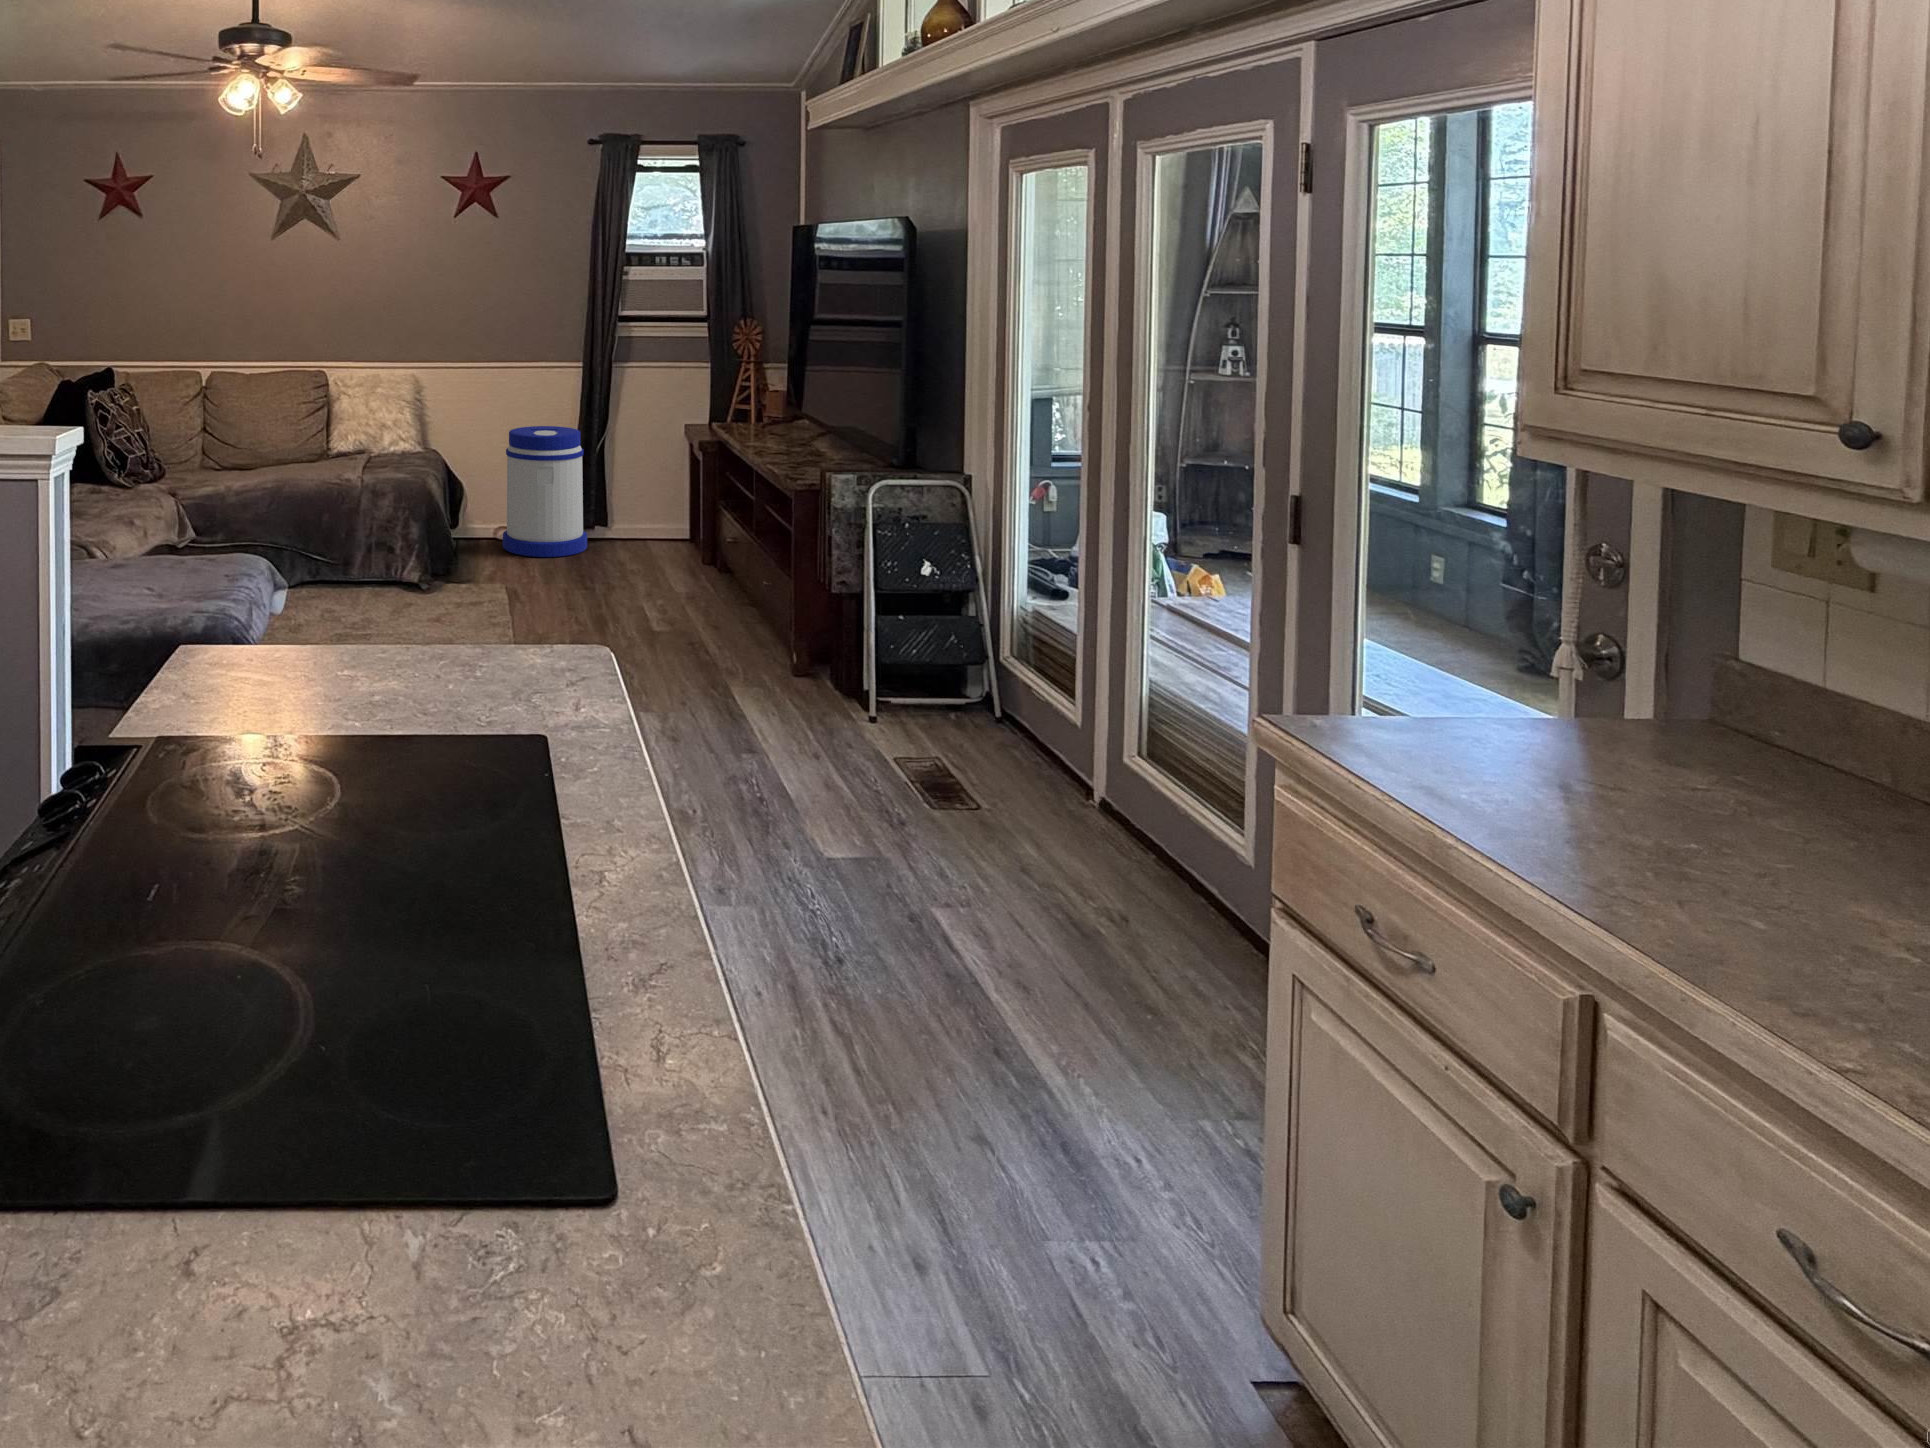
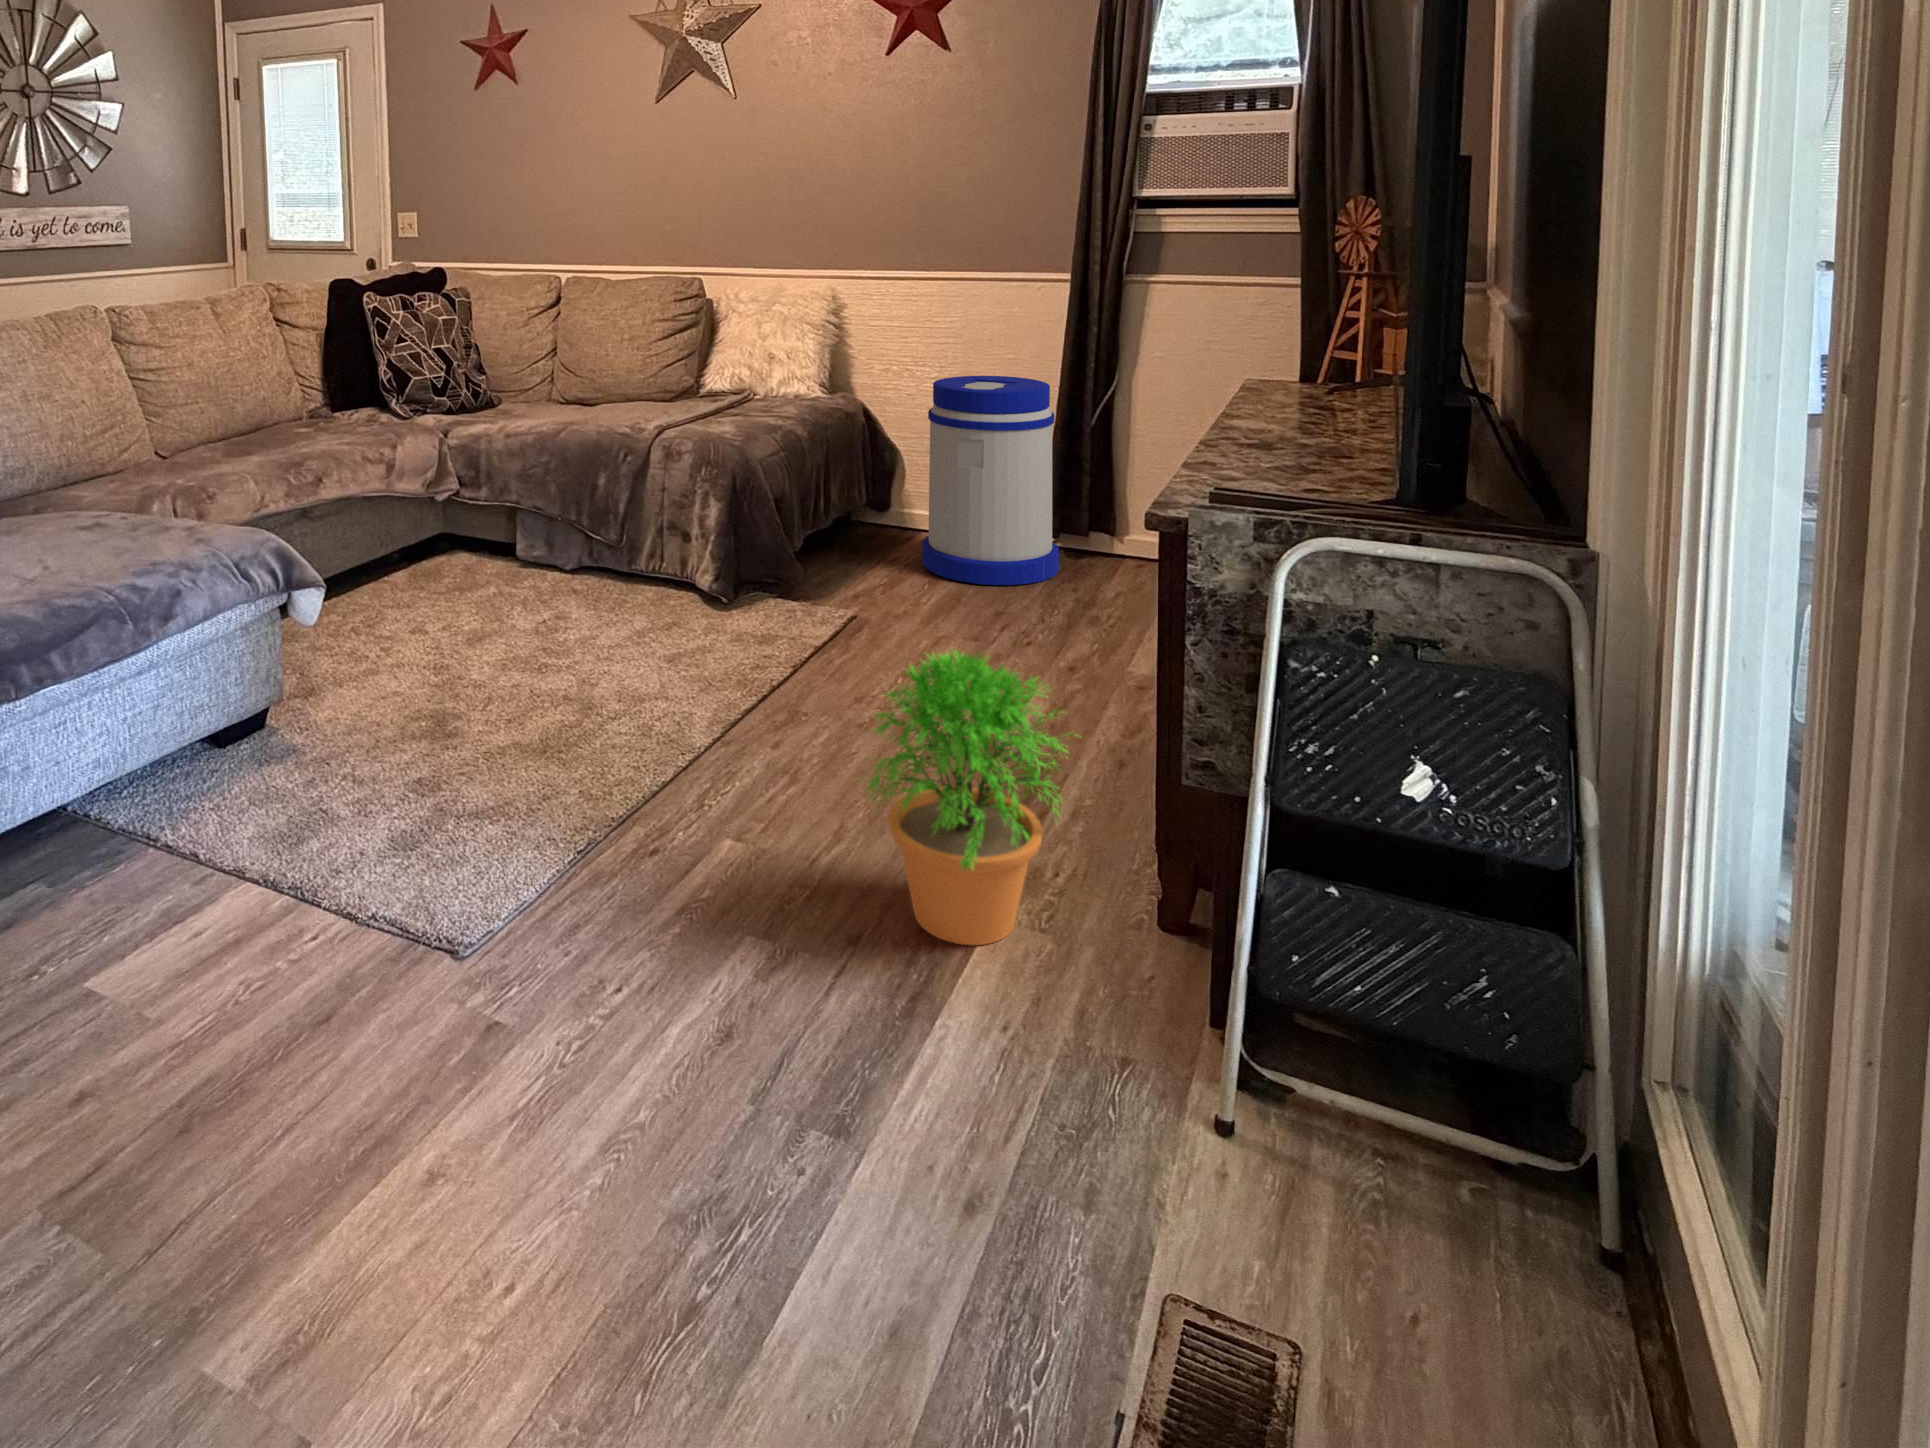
potted plant: none [678,555,772,688] -> present [862,650,1069,945]

